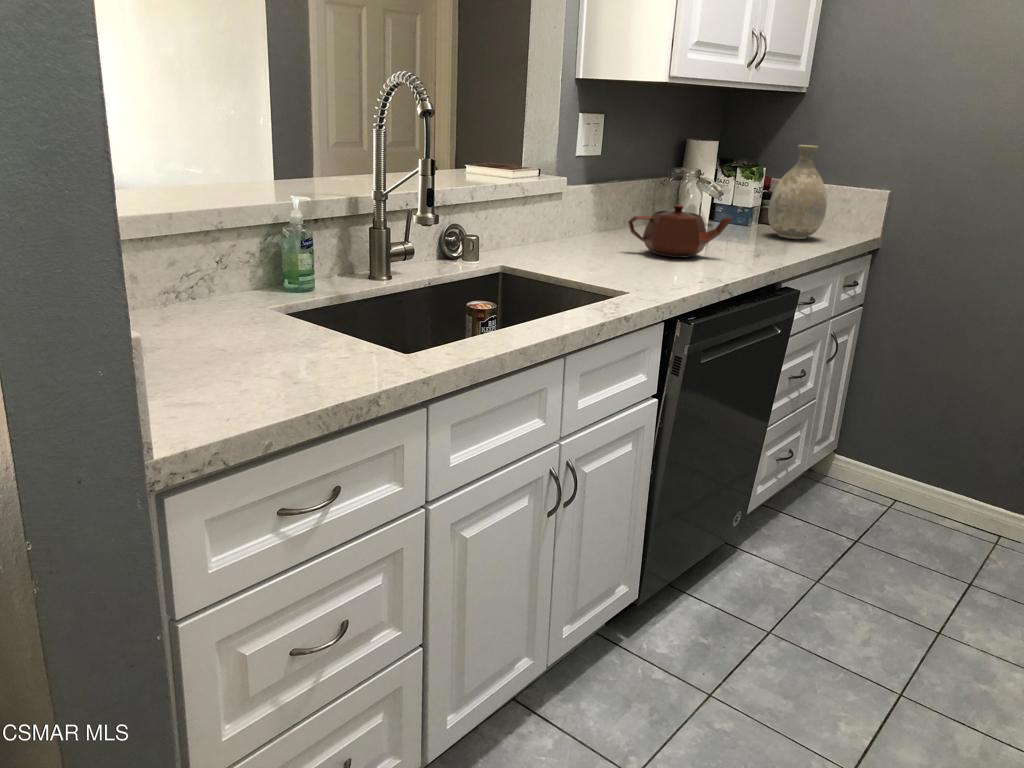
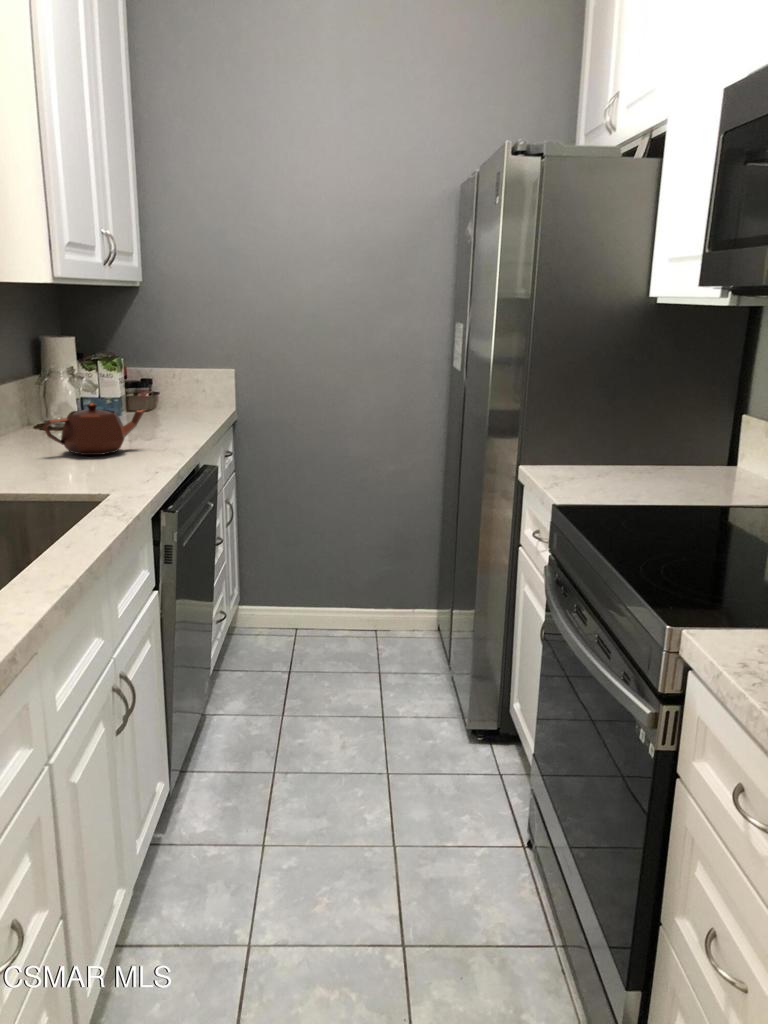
vase: present [768,145,827,239] -> none [145,336,197,421]

